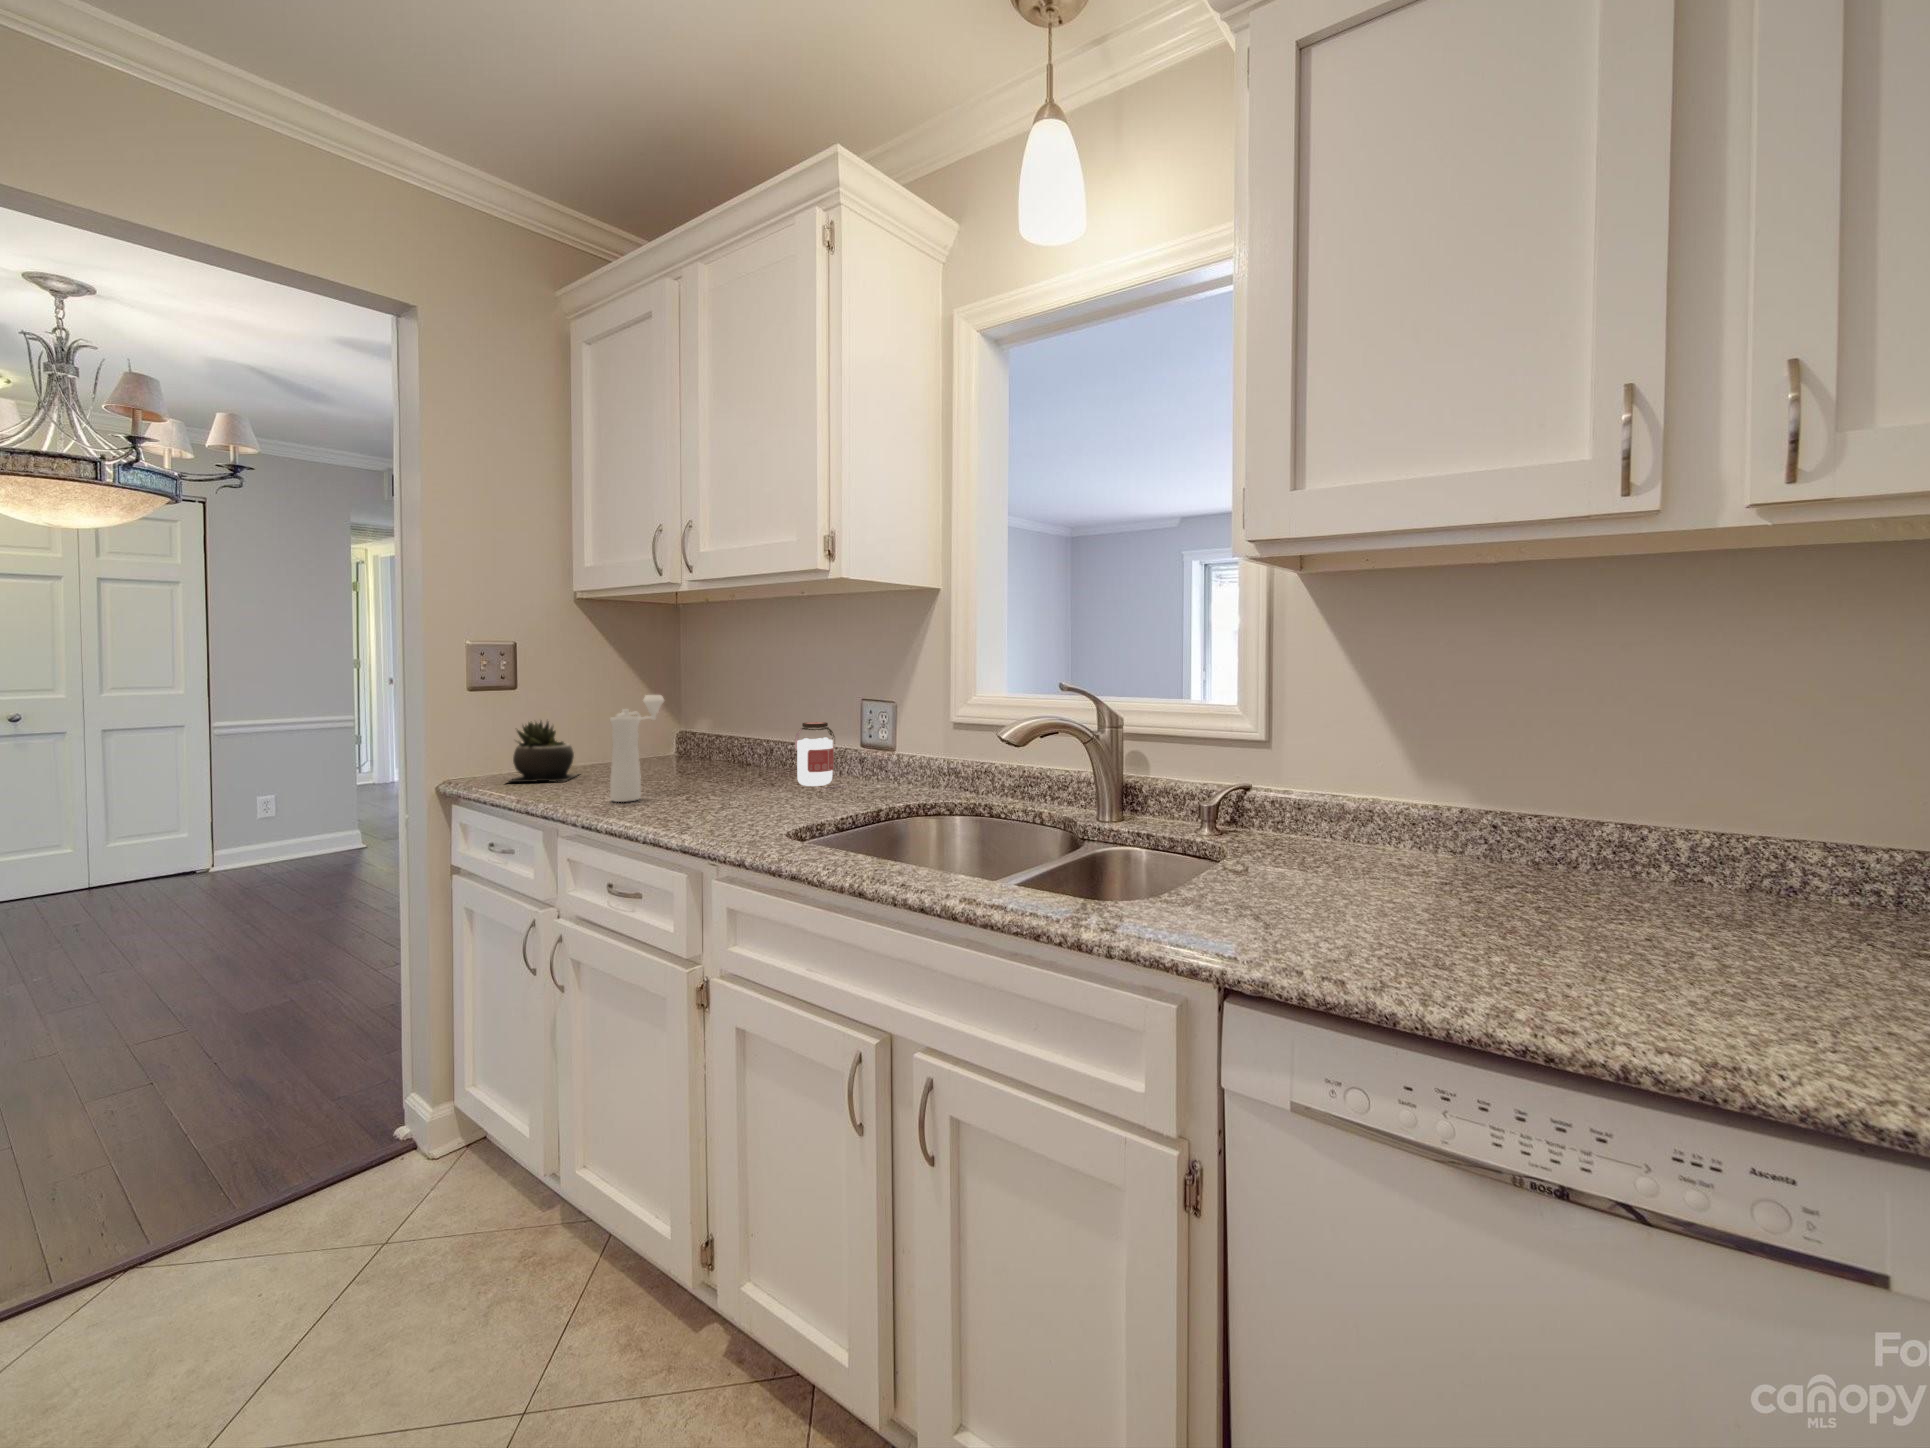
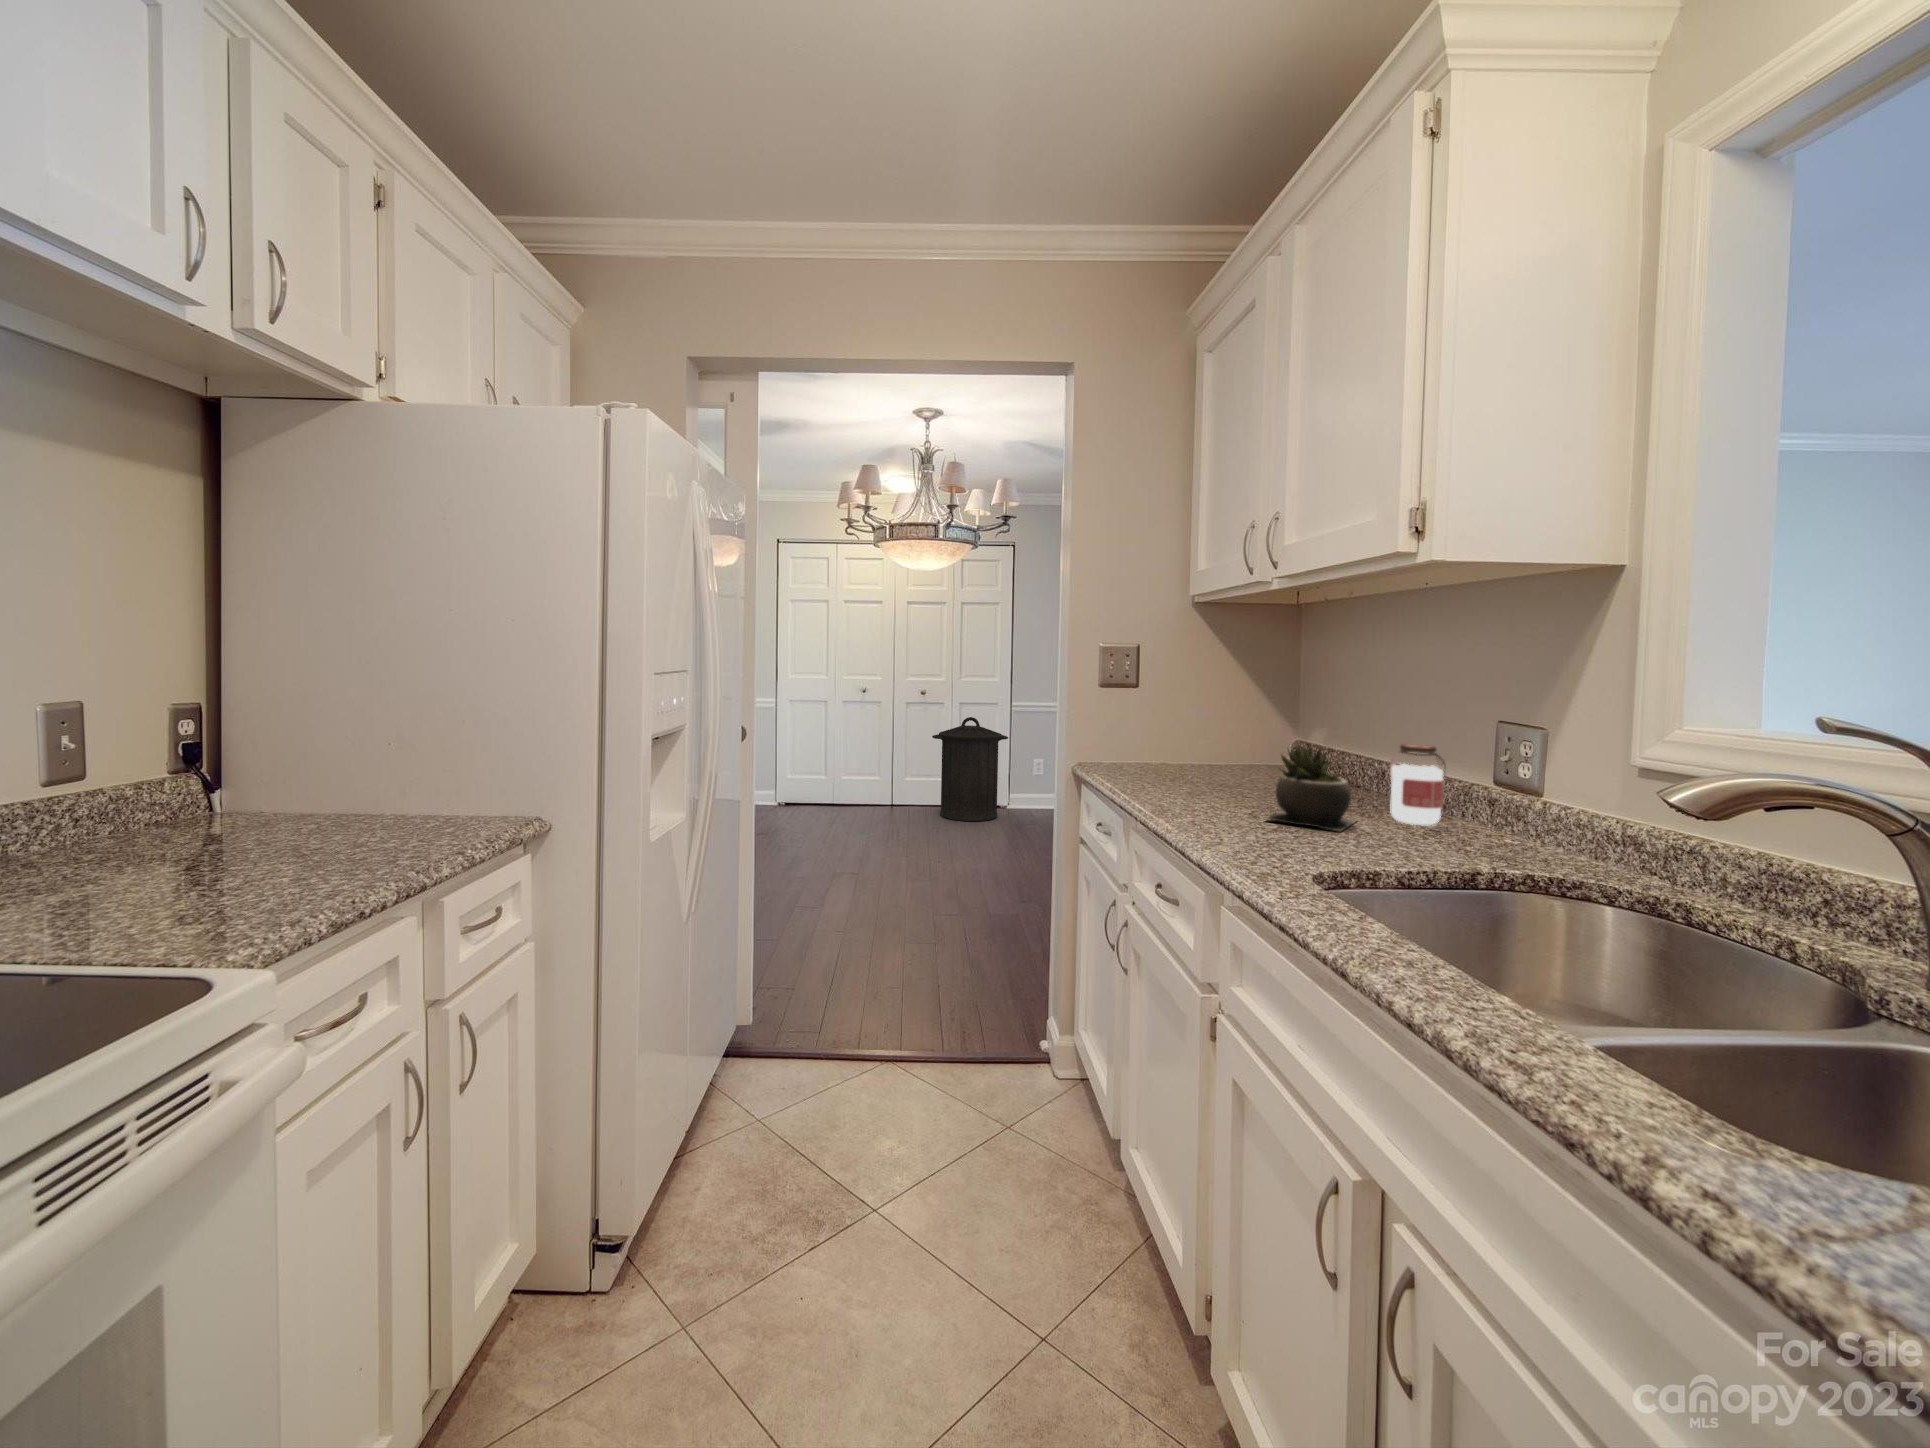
pepper mill: present [610,695,664,802] -> none [1179,700,1242,805]
succulent plant: present [508,722,578,782] -> present [1266,746,1356,831]
trash can: none [42,749,216,912] -> present [932,717,1008,822]

